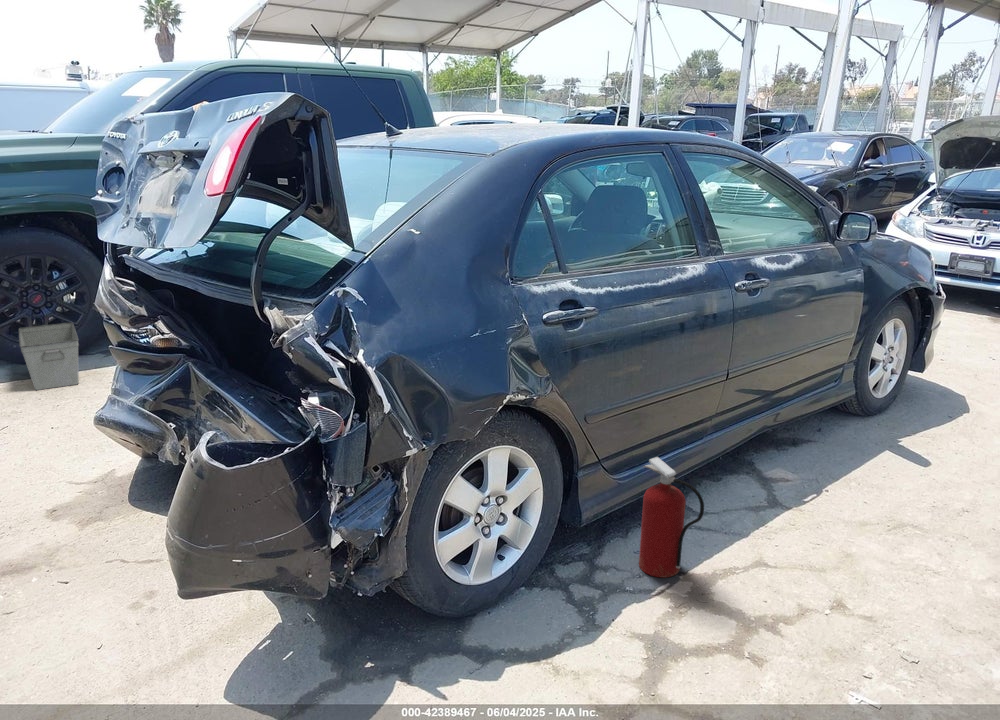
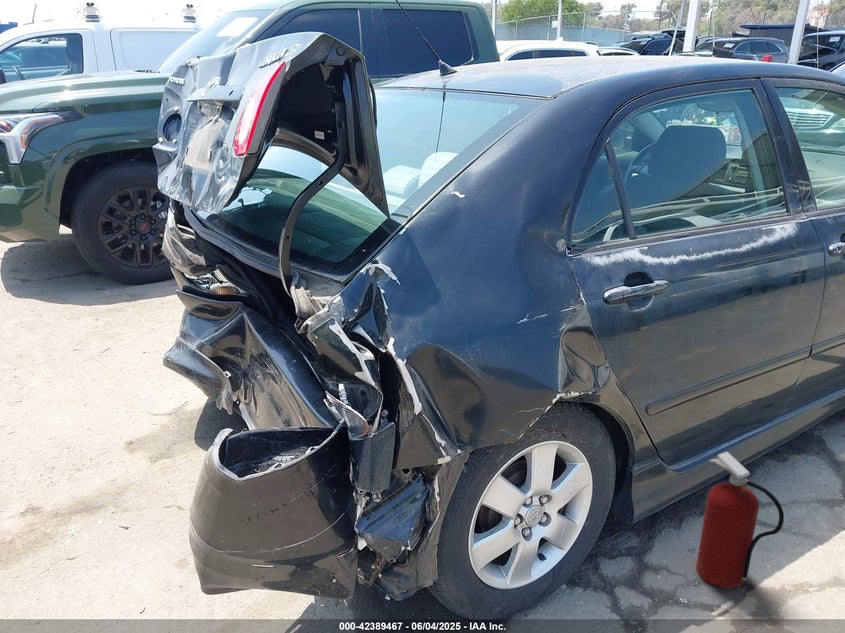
storage bin: present [19,323,79,390] -> none [64,246,119,314]

